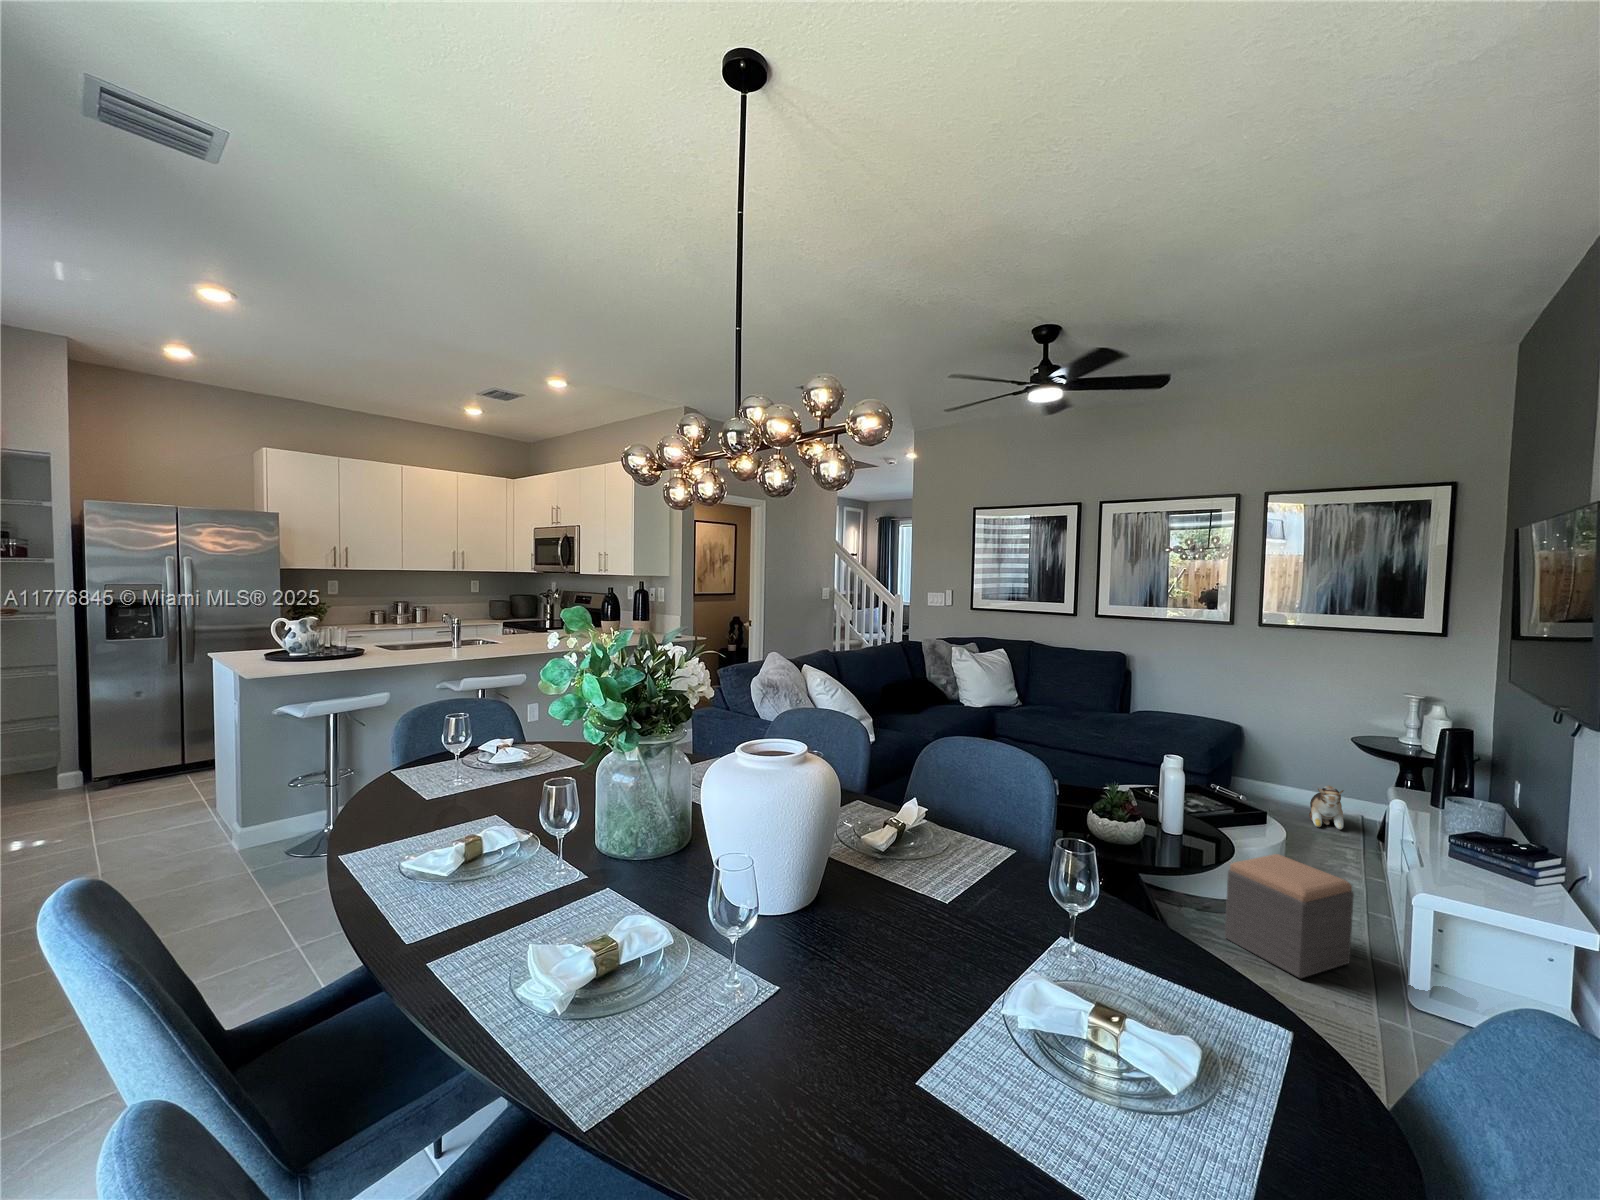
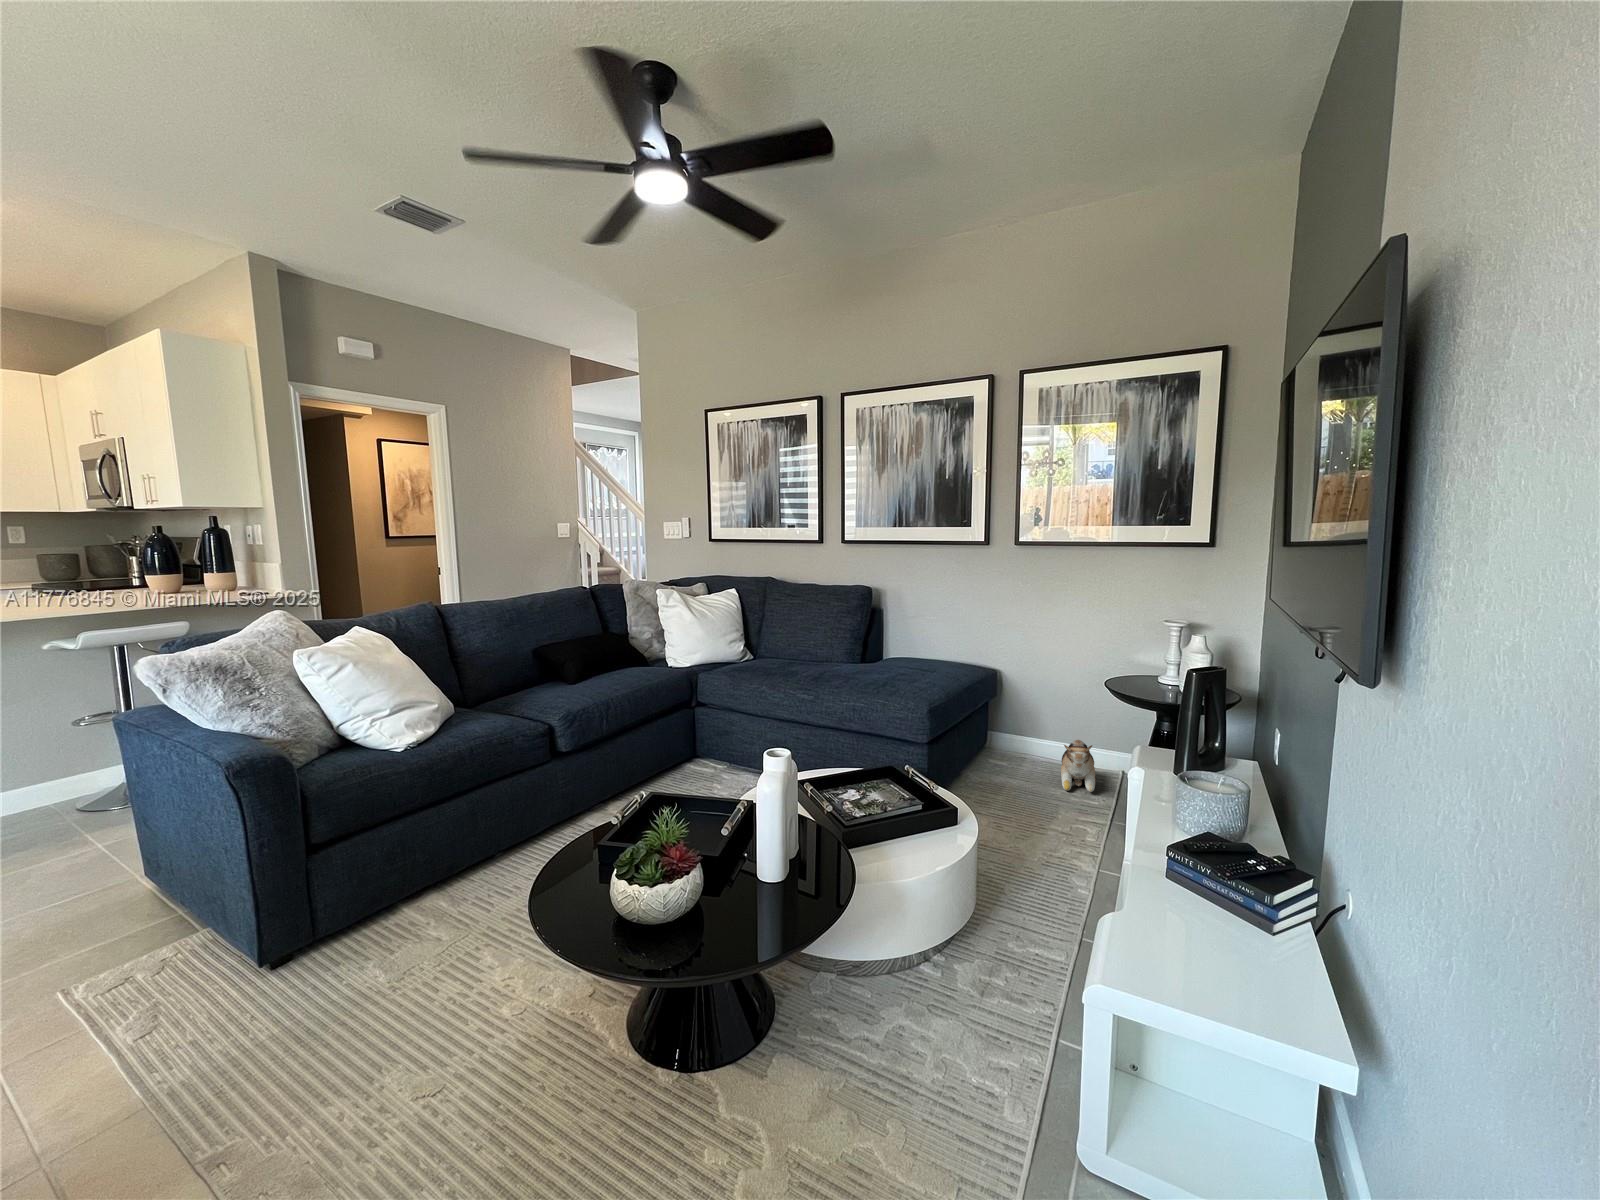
footstool: present [1225,854,1354,978] -> none [850,885,1022,1119]

